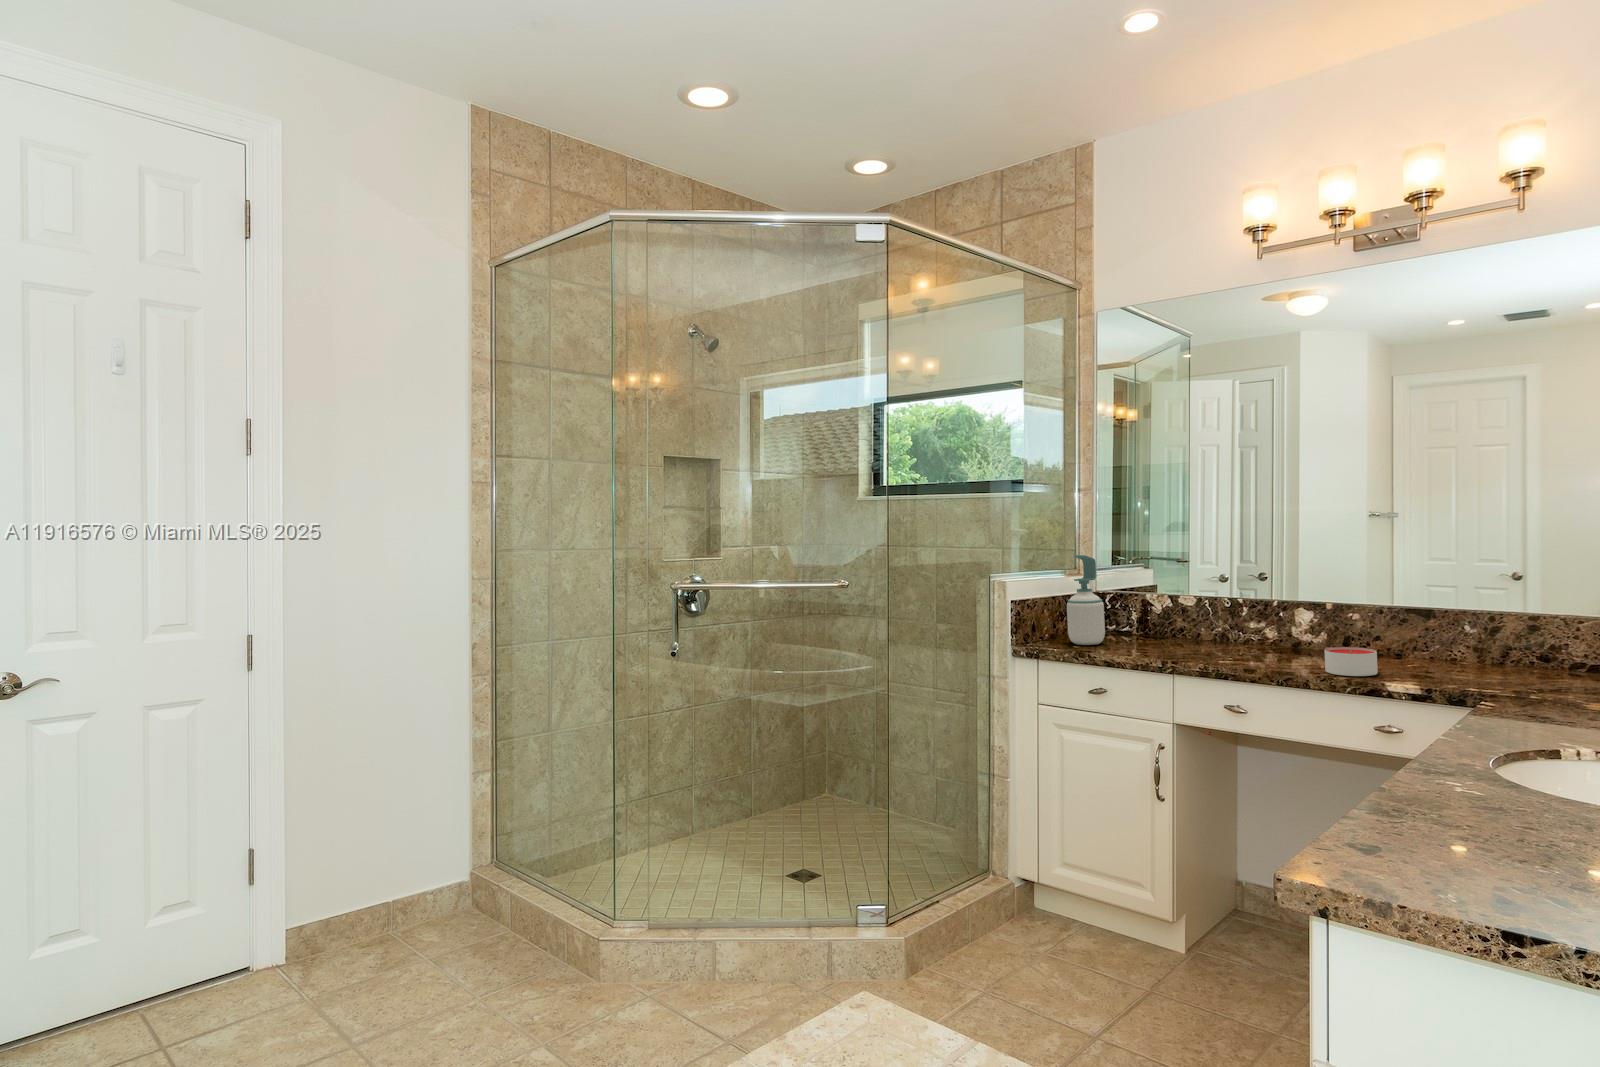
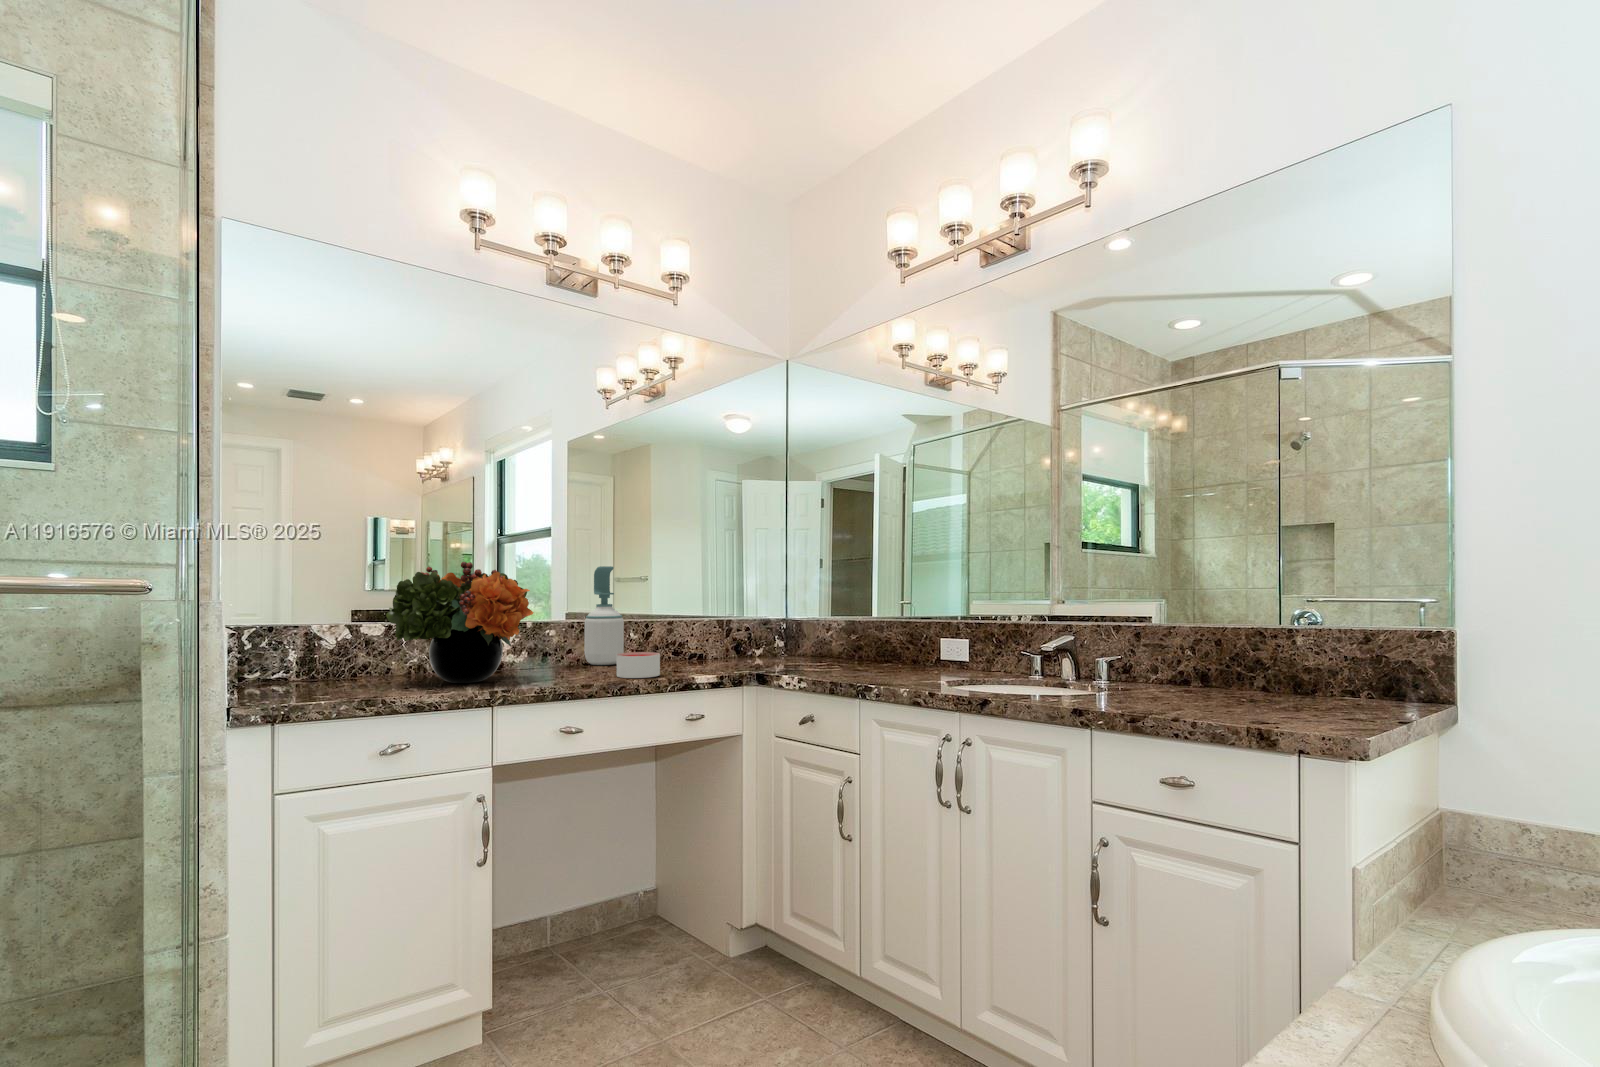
soap bottle: present [1067,555,1105,645] -> present [584,566,624,665]
flower arrangement: none [1141,555,1266,653] -> present [386,562,533,683]

